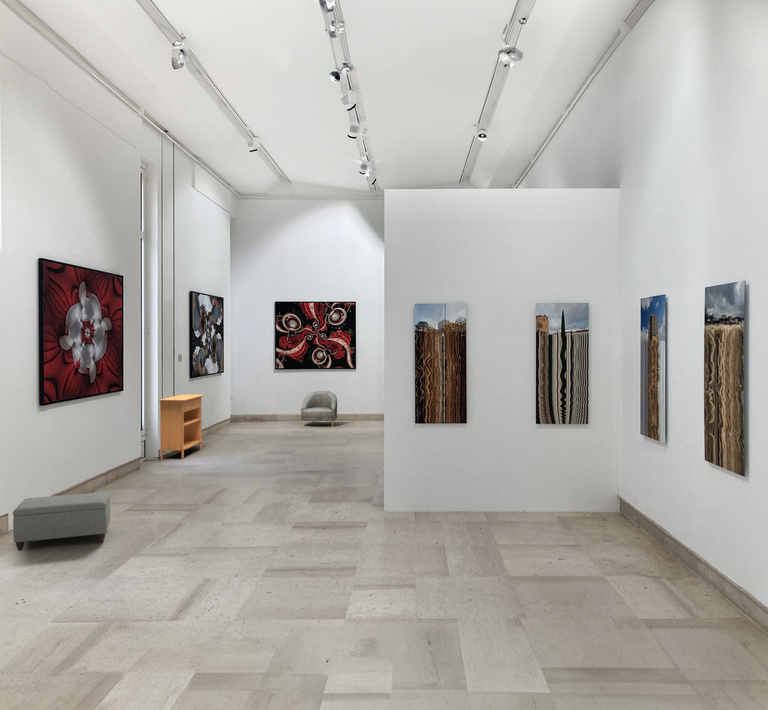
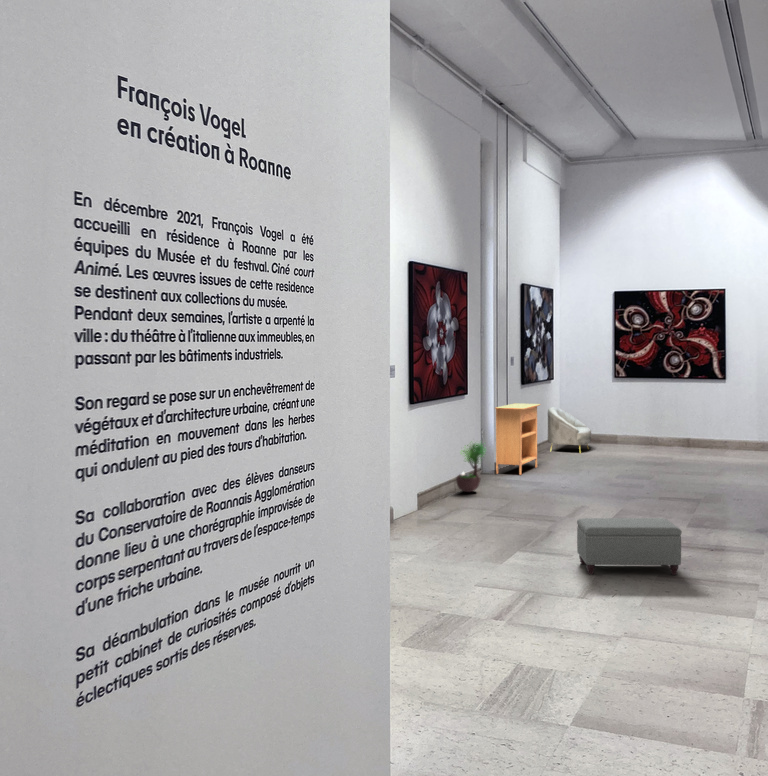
armchair: present [301,391,337,427] -> present [548,407,591,453]
potted tree: none [108,432,140,484] -> present [456,444,485,492]
ottoman: present [13,492,110,551] -> present [577,518,682,575]

